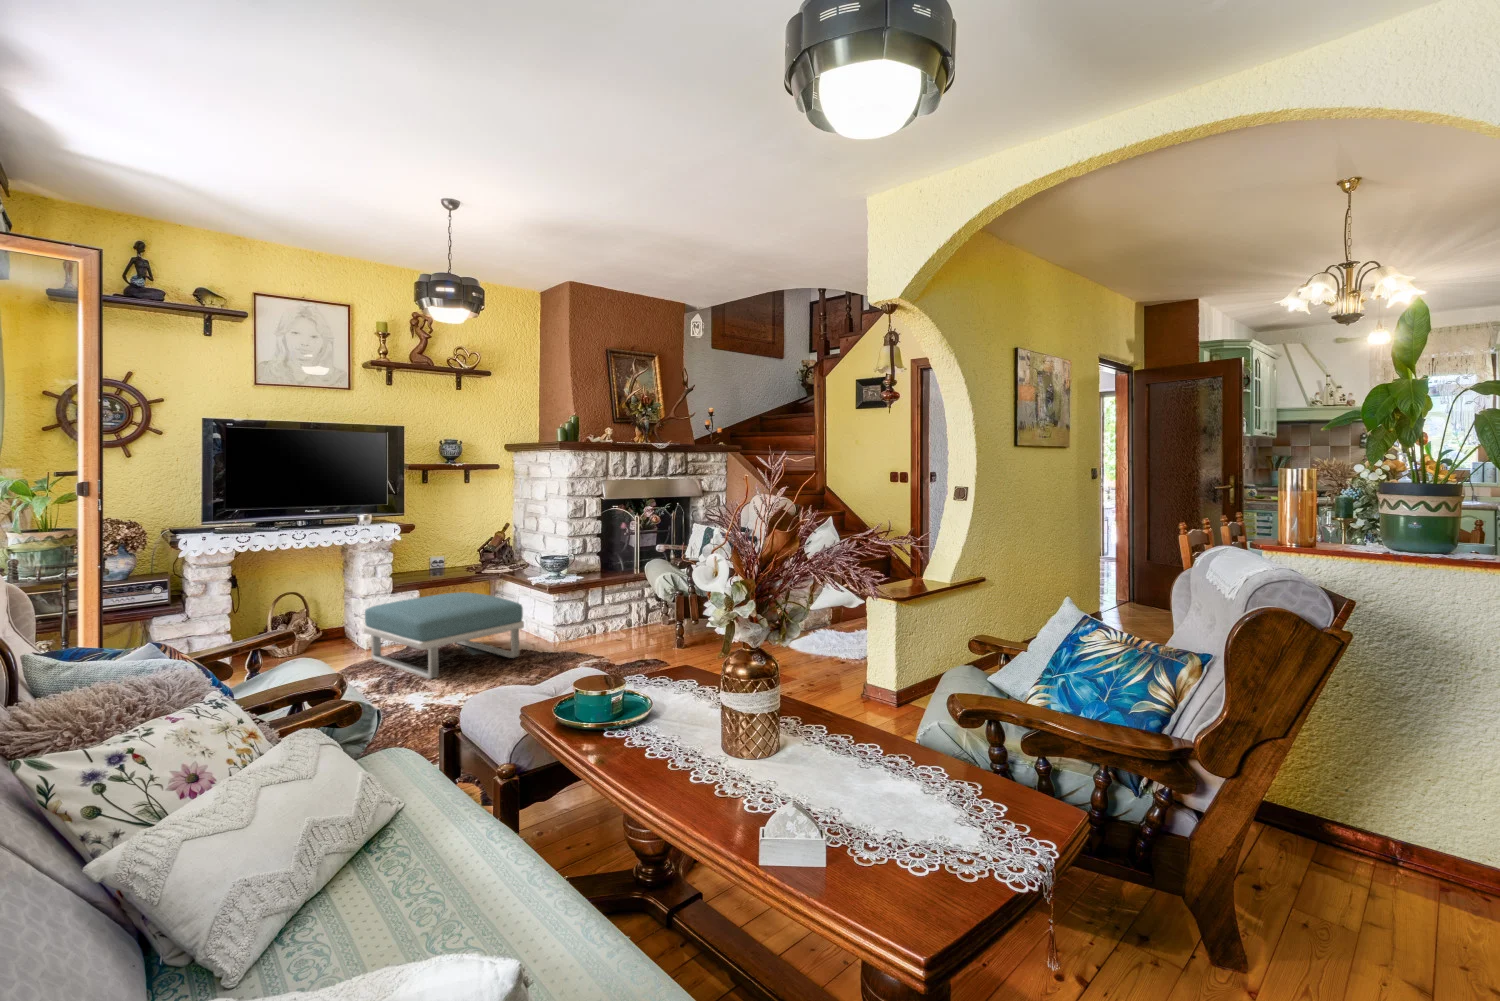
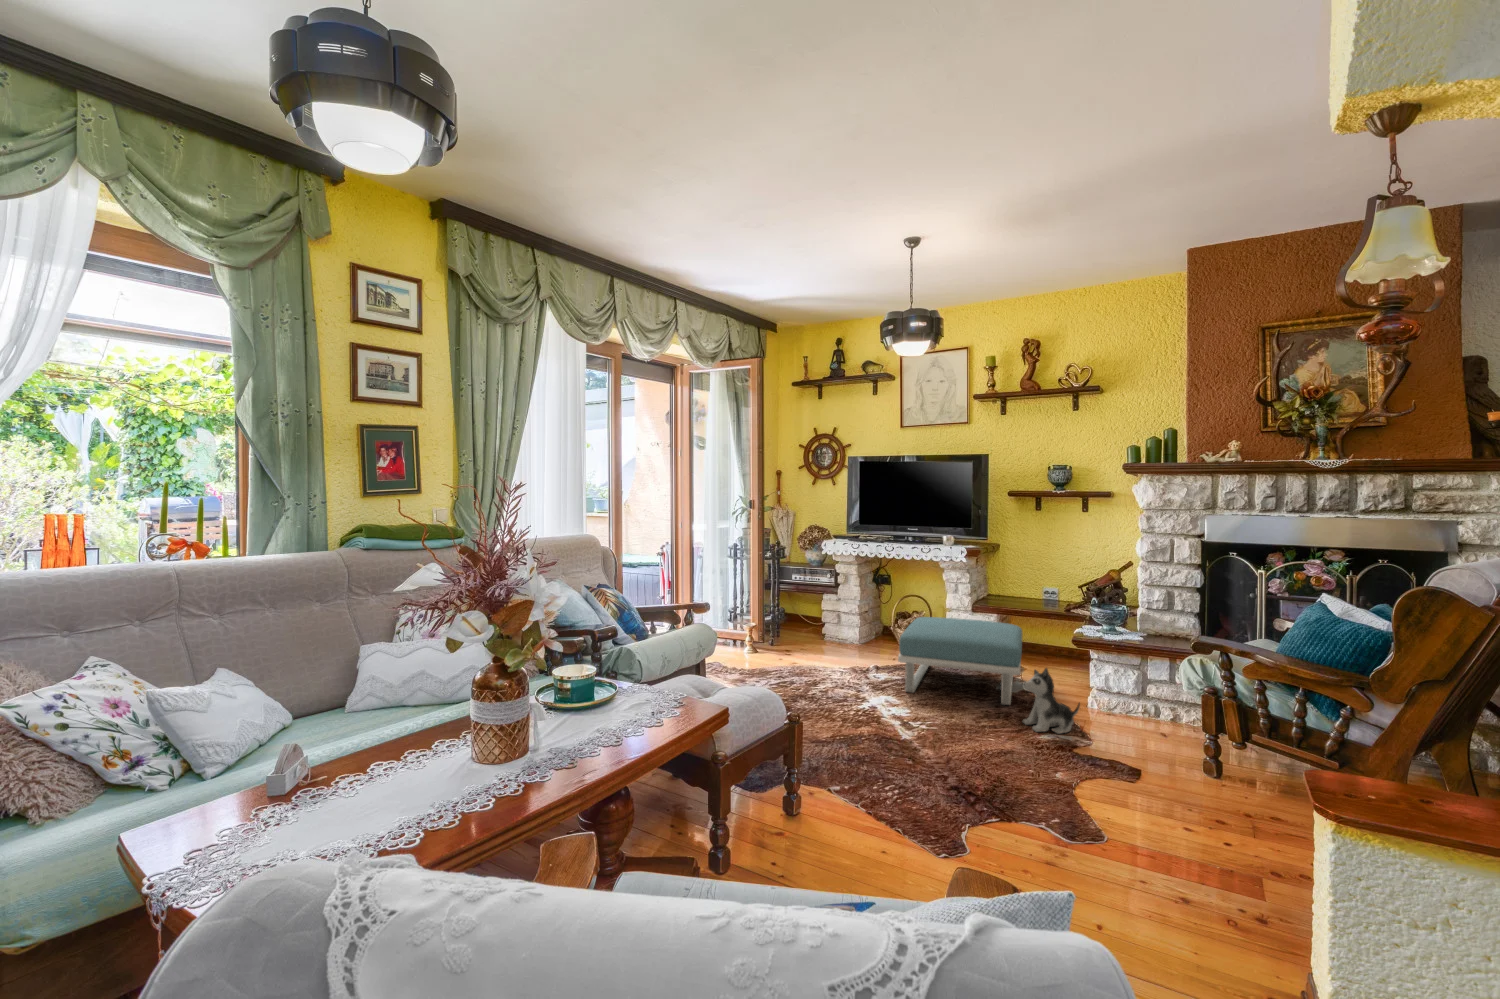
plush toy: none [551,609,585,663] -> present [1023,668,1080,734]

